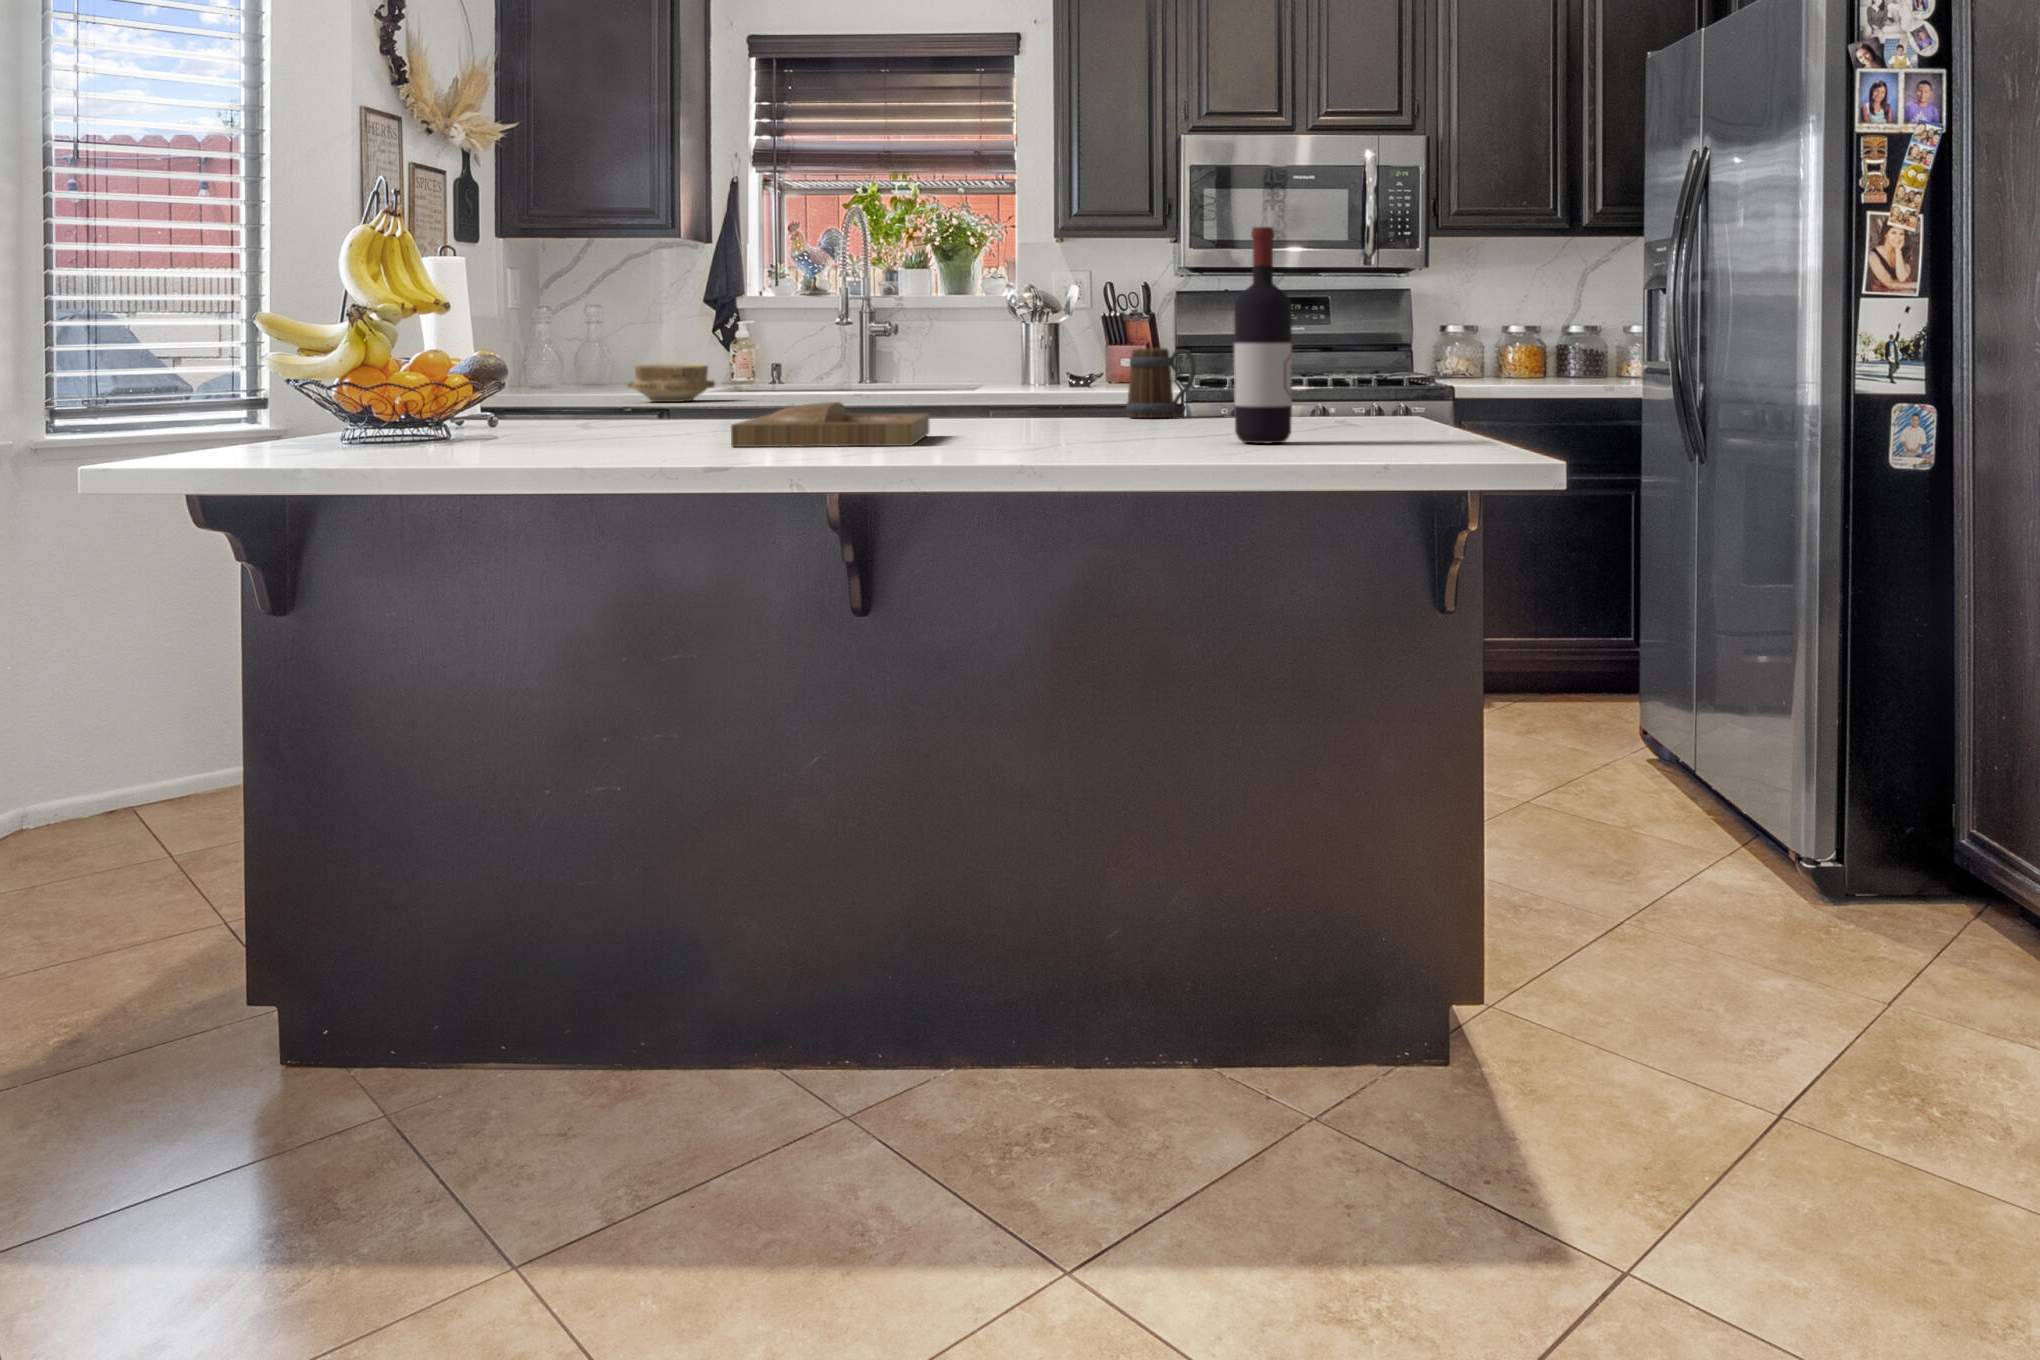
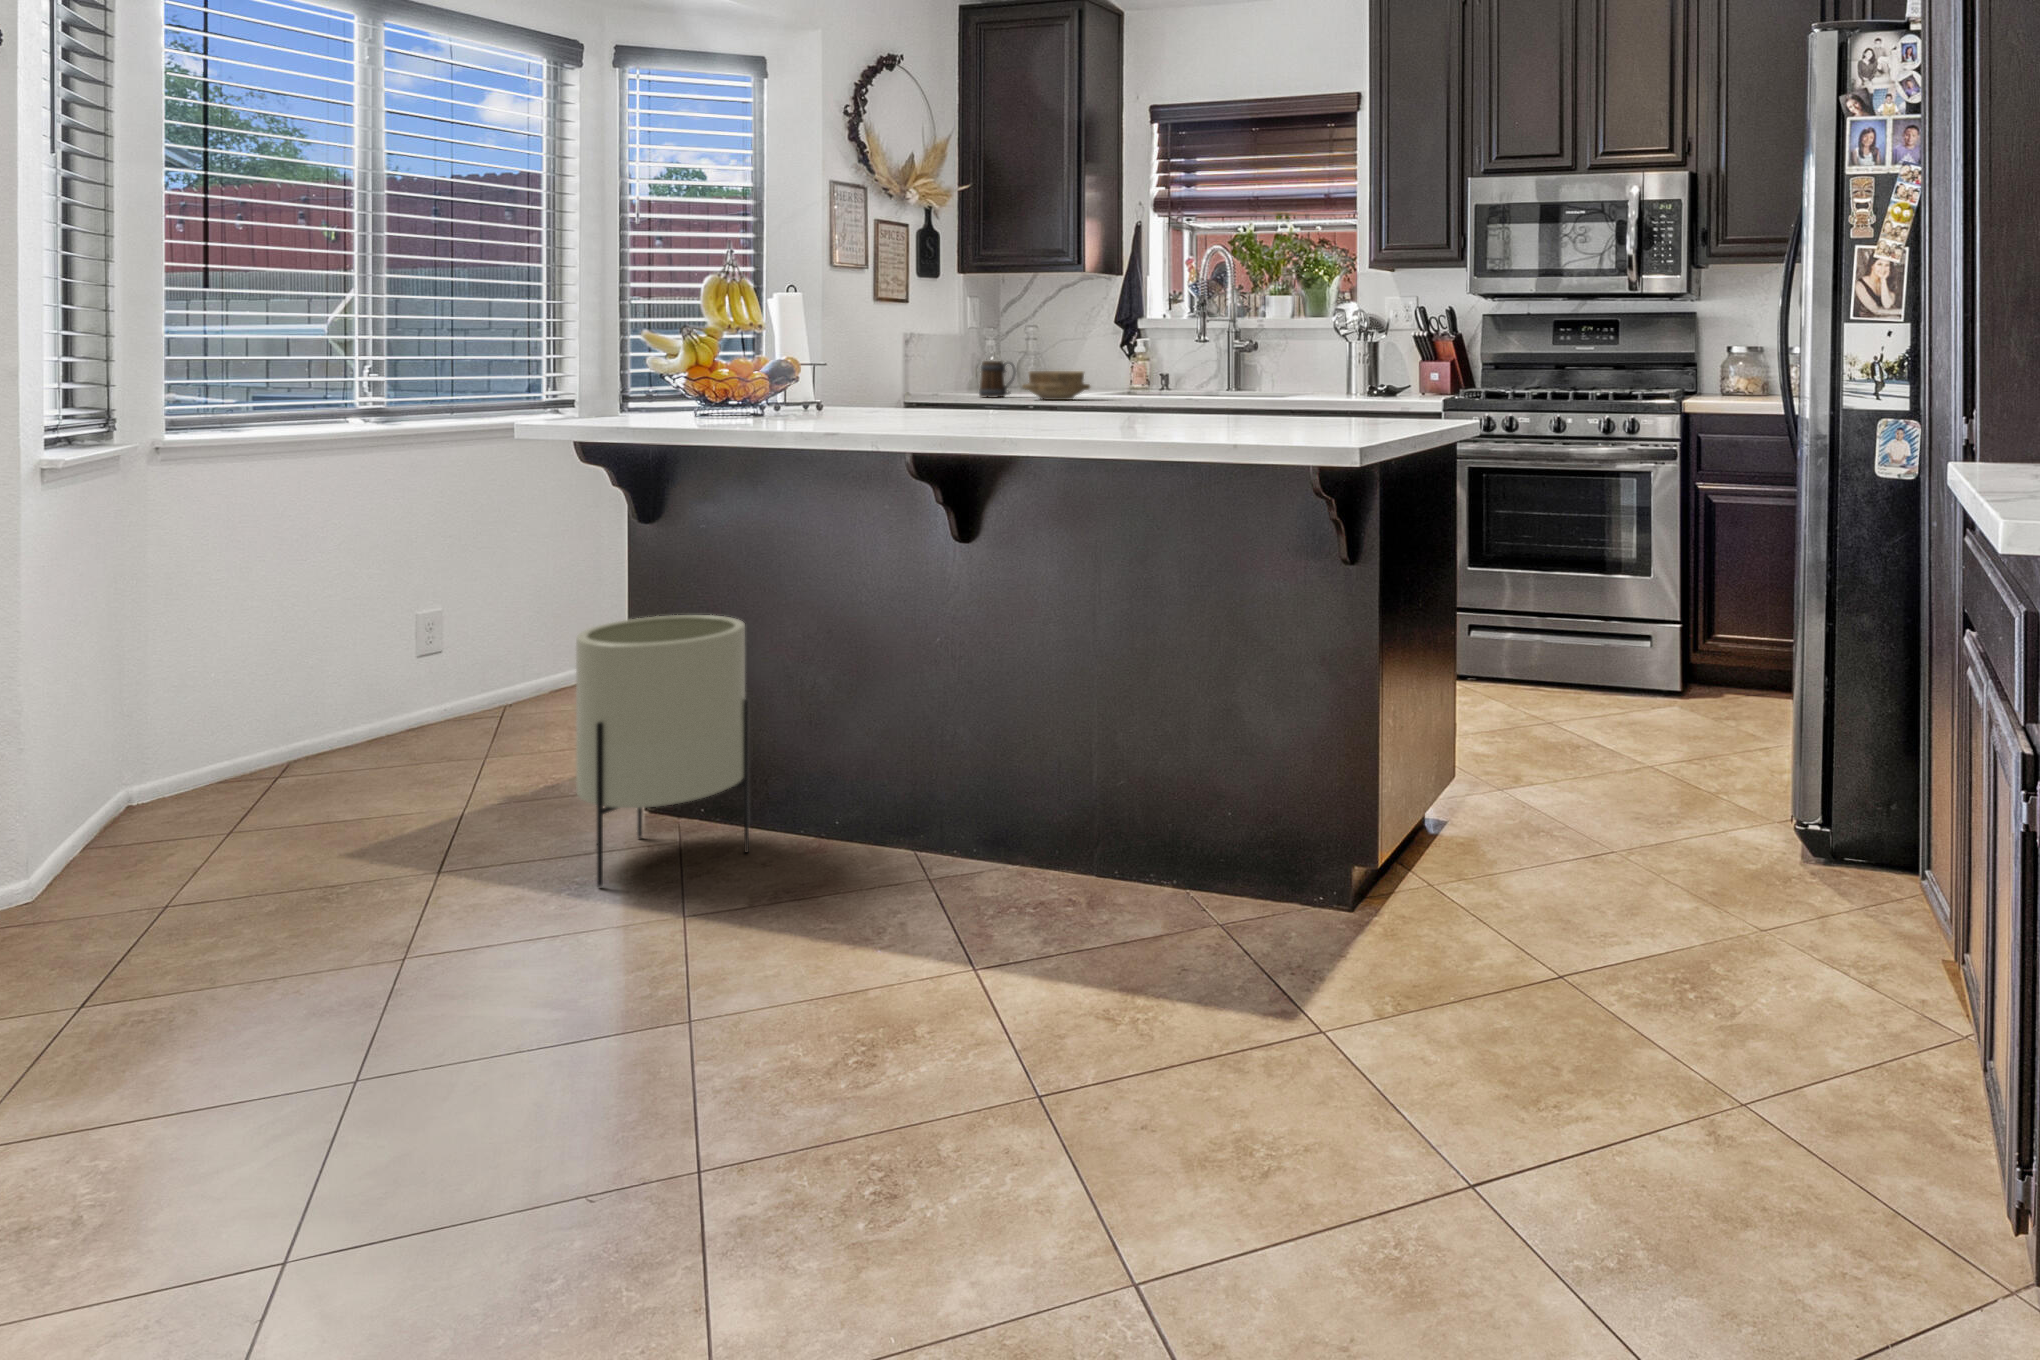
wine bottle: present [1234,227,1292,444] -> none [1173,272,1215,433]
mug: present [1126,348,1196,418] -> present [979,361,1016,398]
tray: present [731,402,929,447] -> none [854,397,1025,428]
planter: none [273,742,548,1202] -> present [576,615,749,887]

